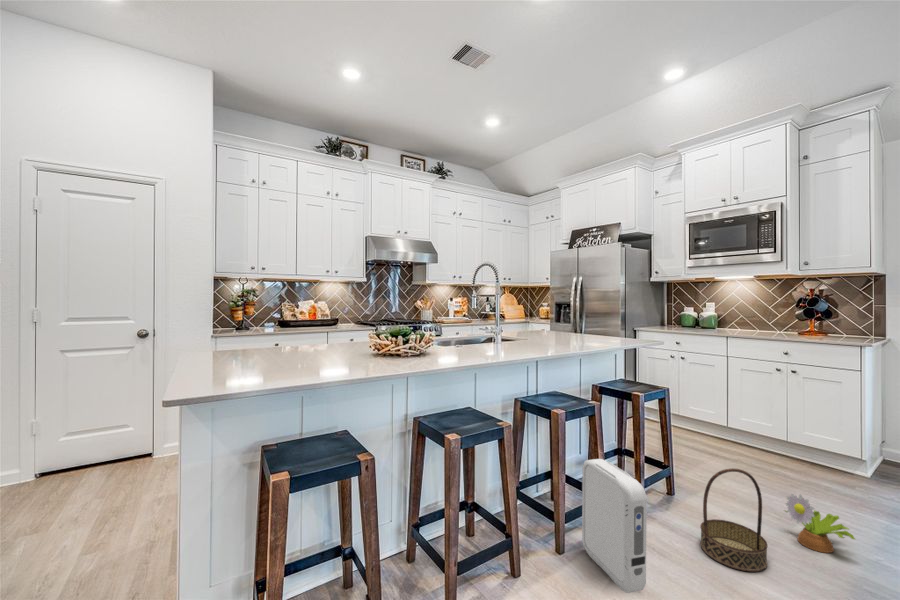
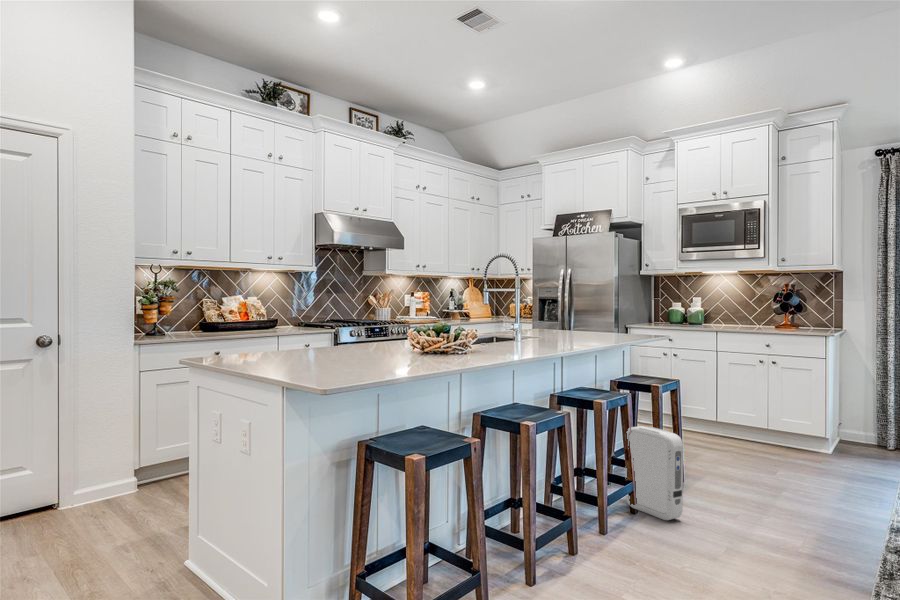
basket: present [700,468,768,572] -> none [712,428,760,504]
decorative plant: present [785,494,855,553] -> none [769,448,817,491]

